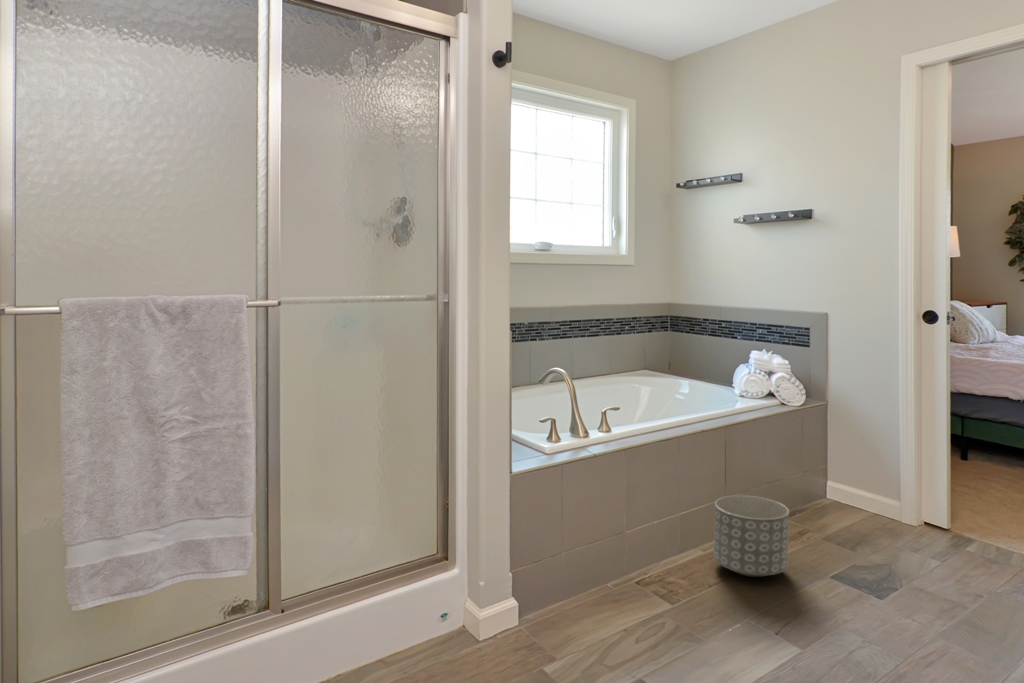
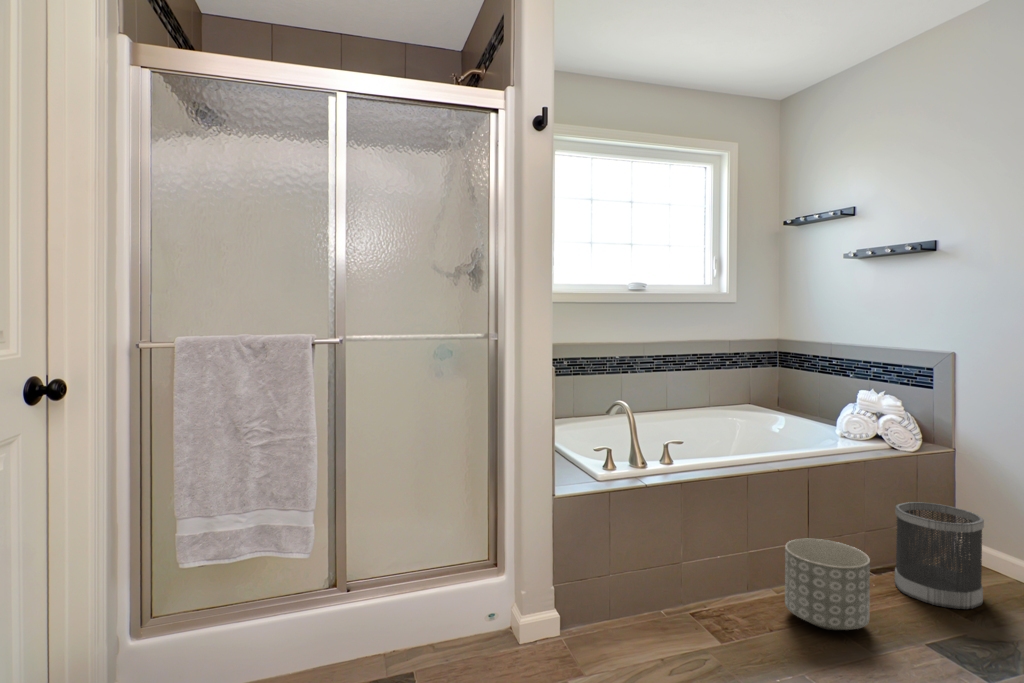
wastebasket: none [791,453,865,544] -> present [895,502,984,609]

